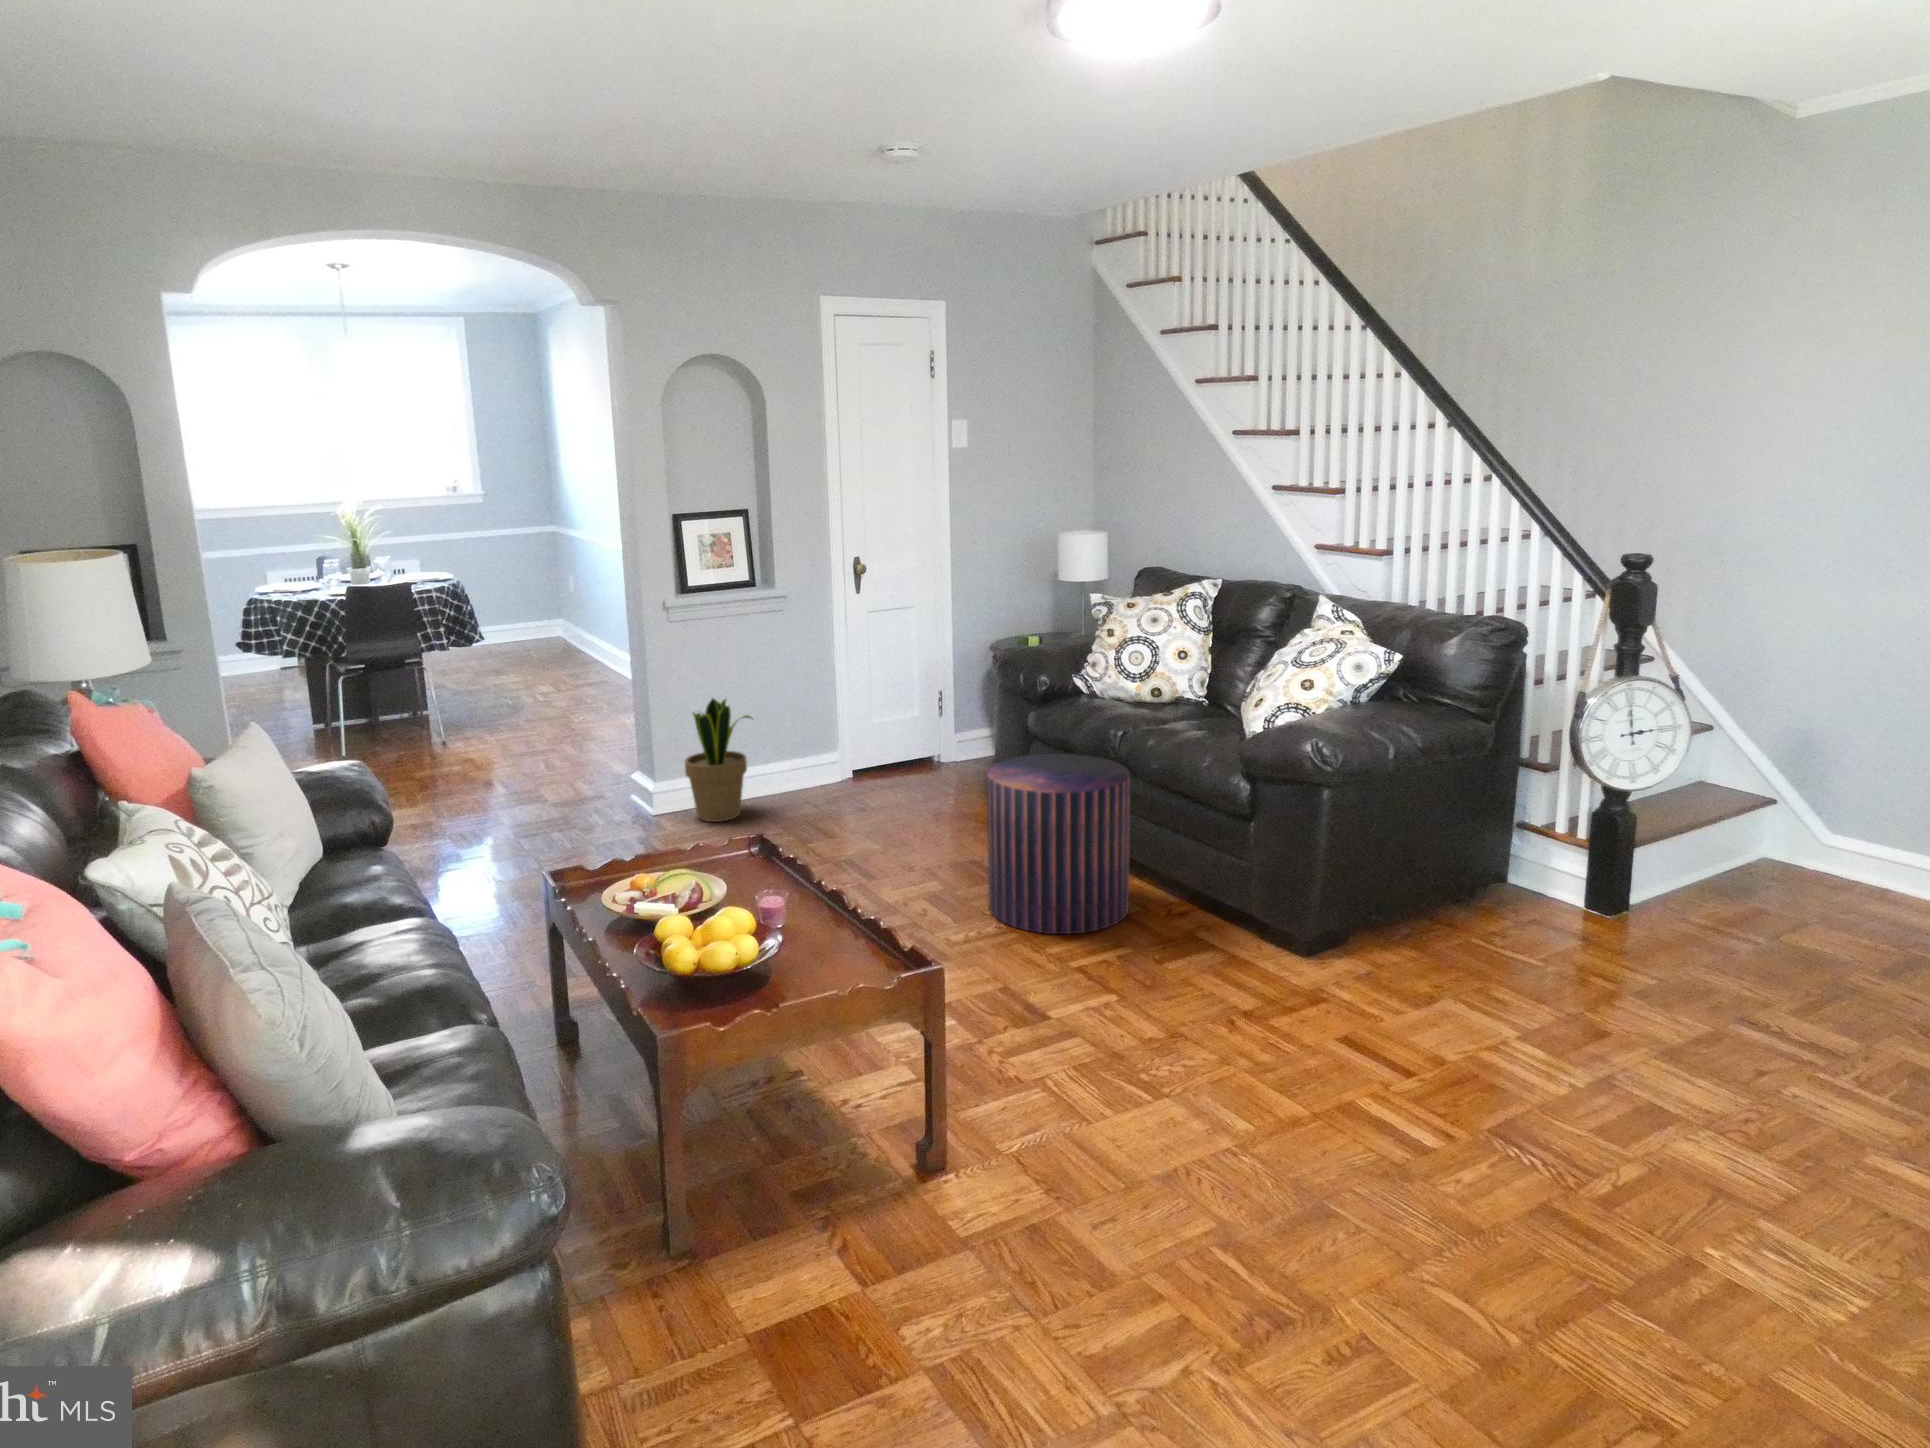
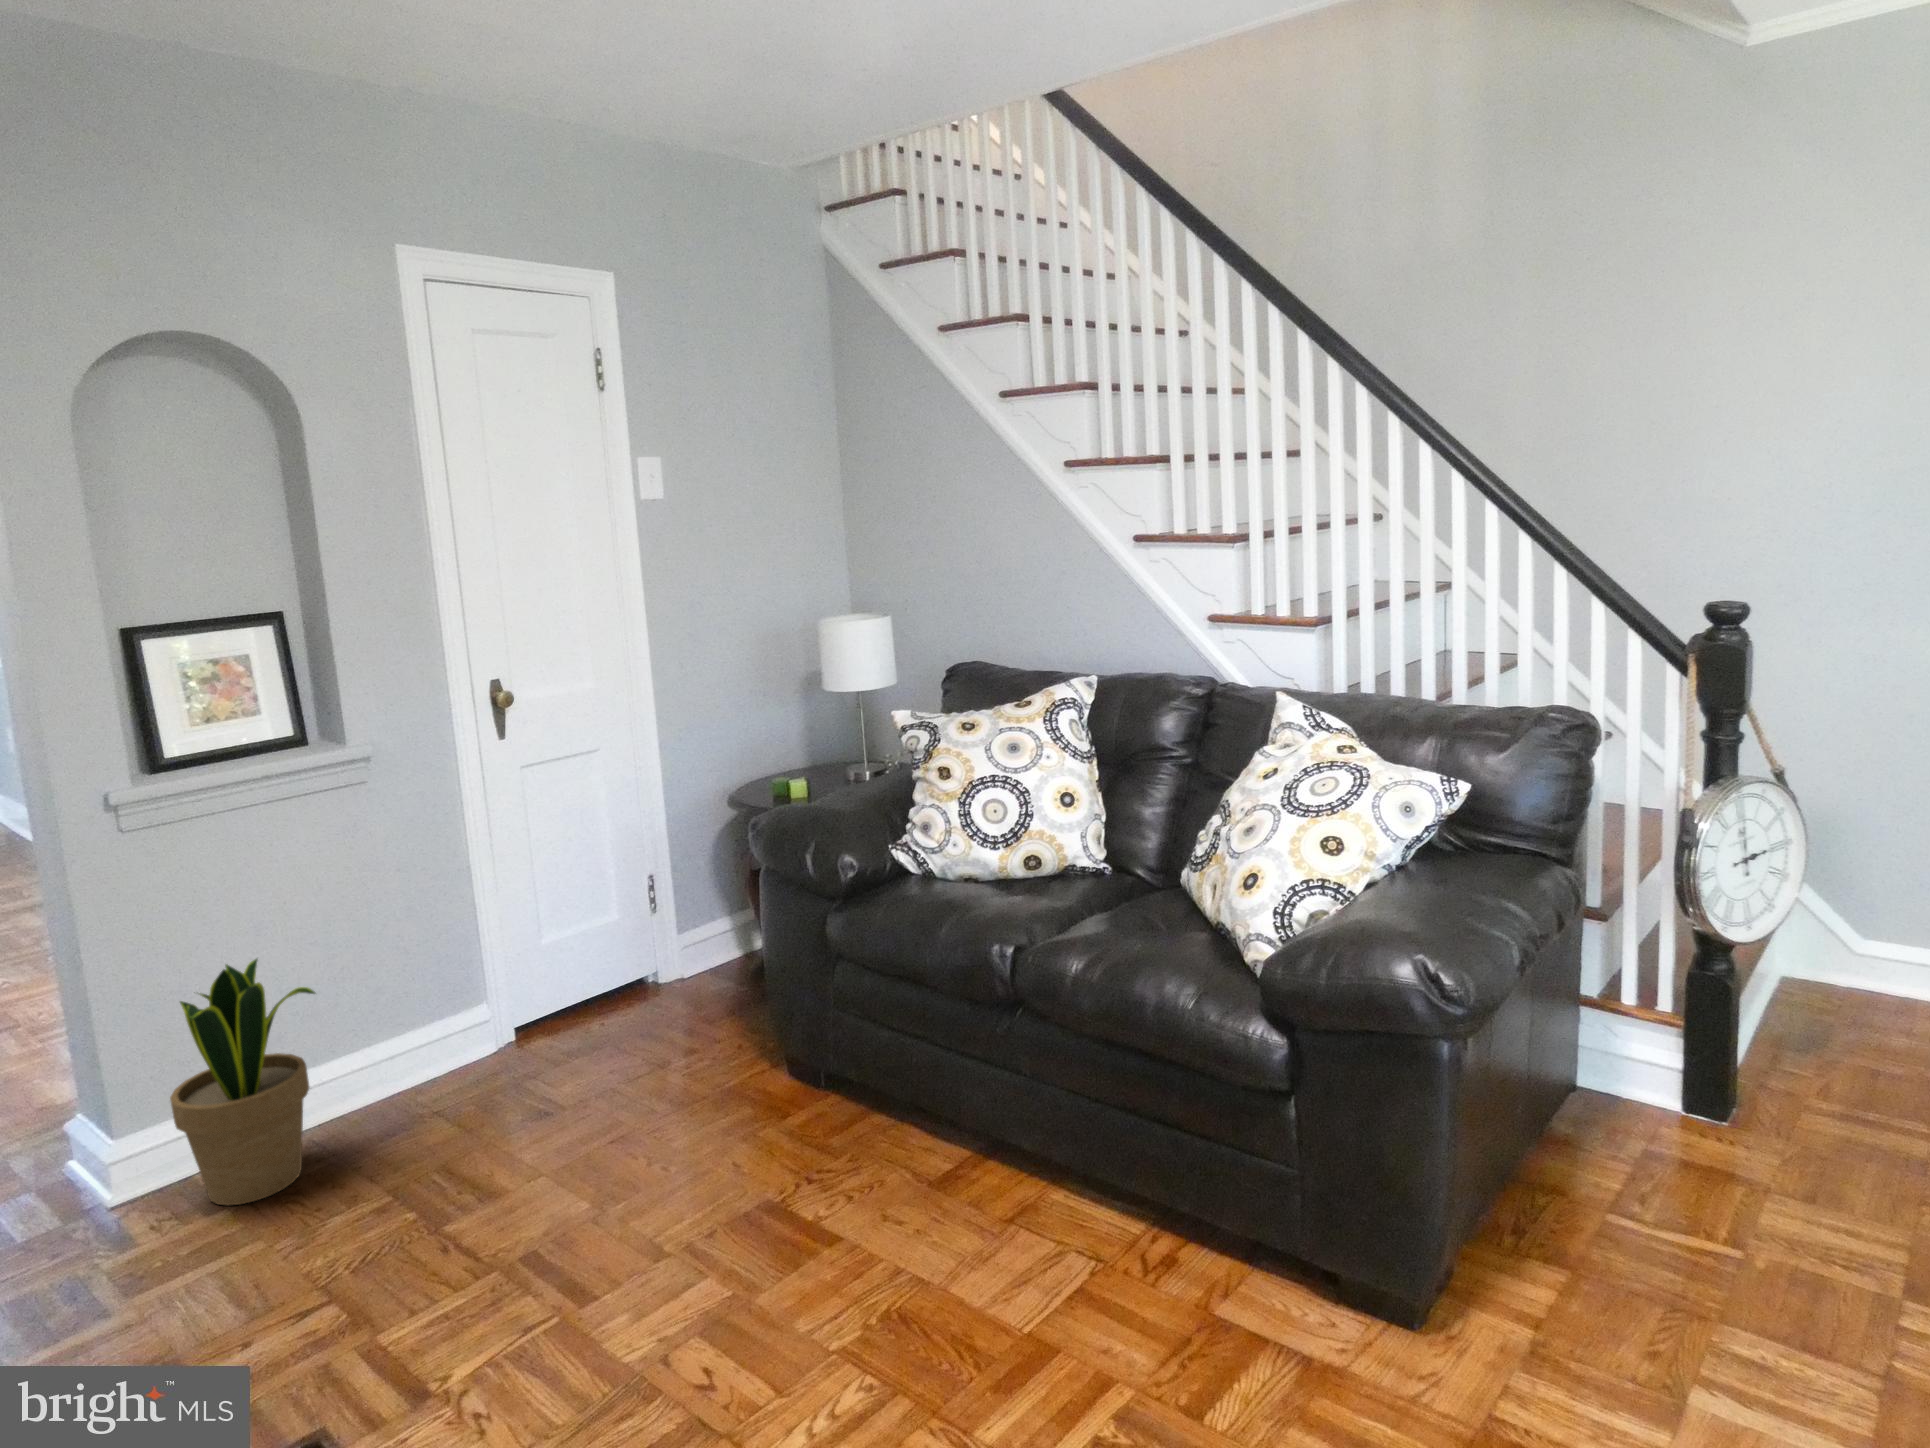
pouf: present [987,754,1130,934] -> none [812,1007,1088,1396]

